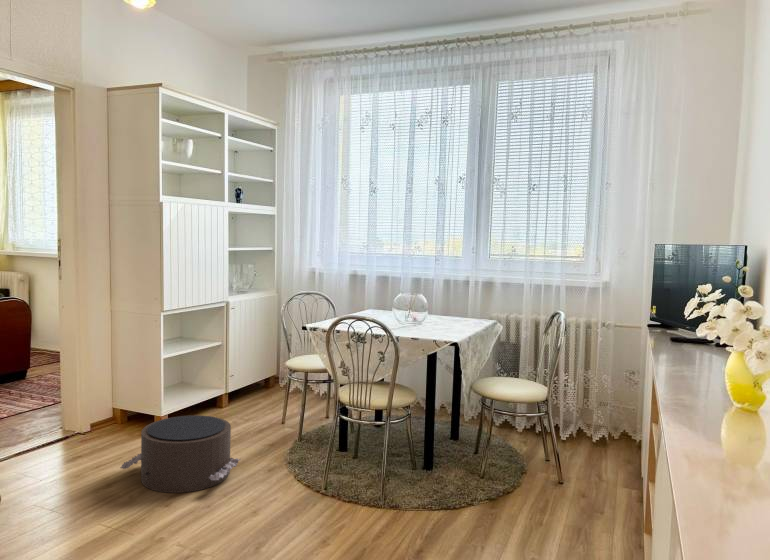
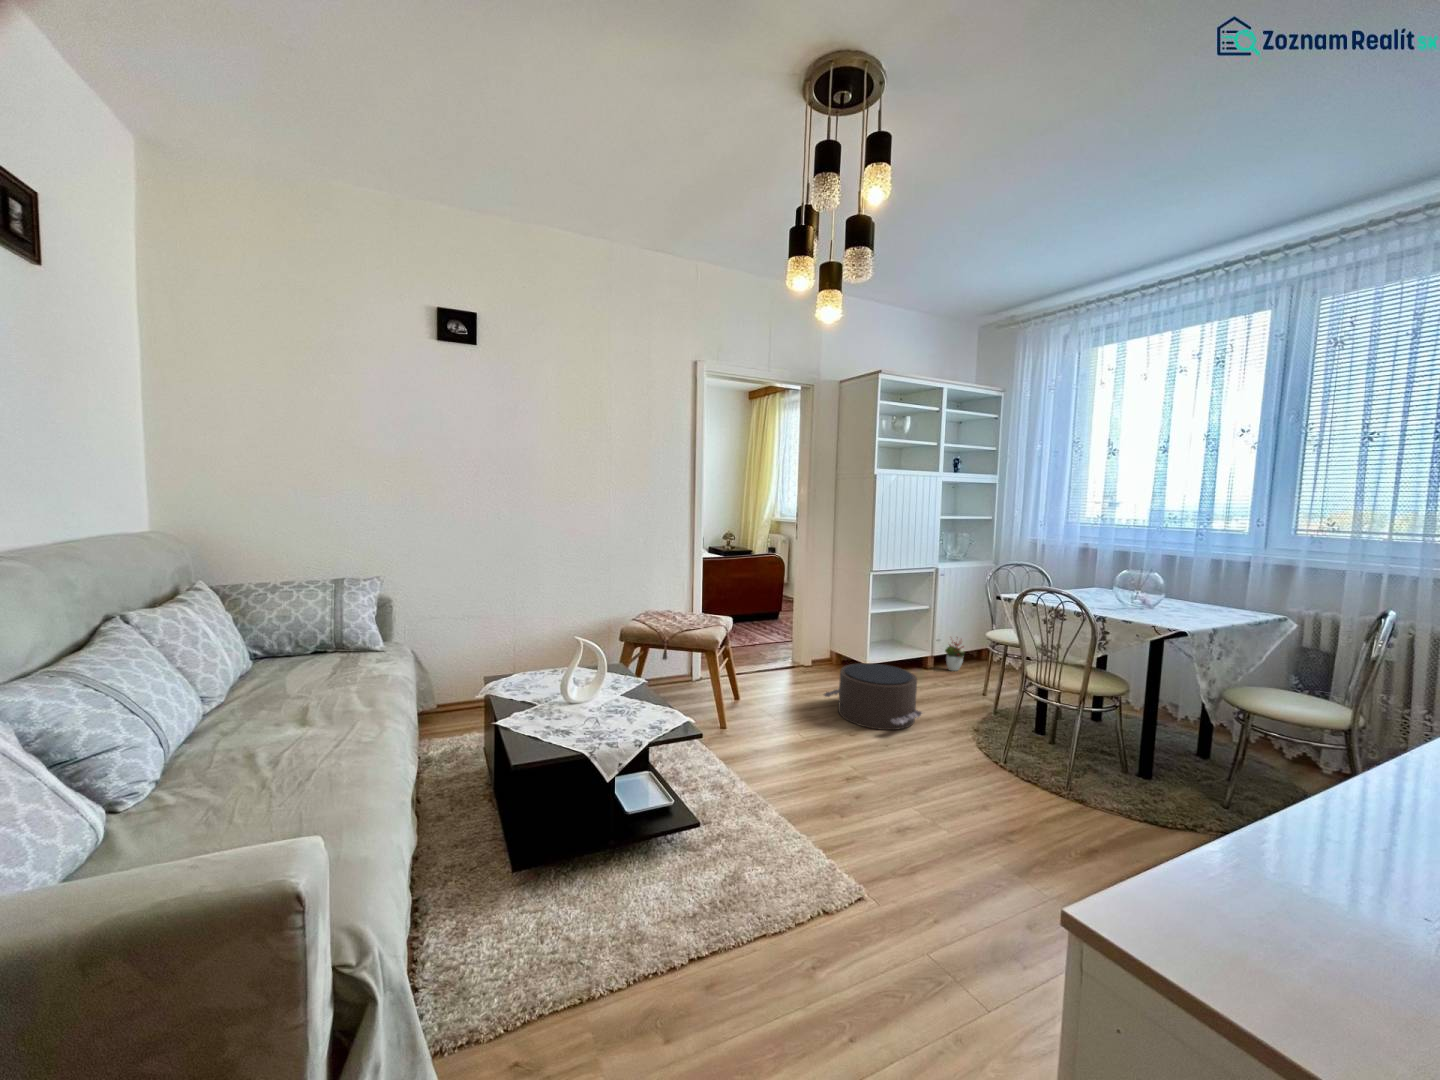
decorative plant: none [240,370,259,406] -> present [945,642,964,671]

